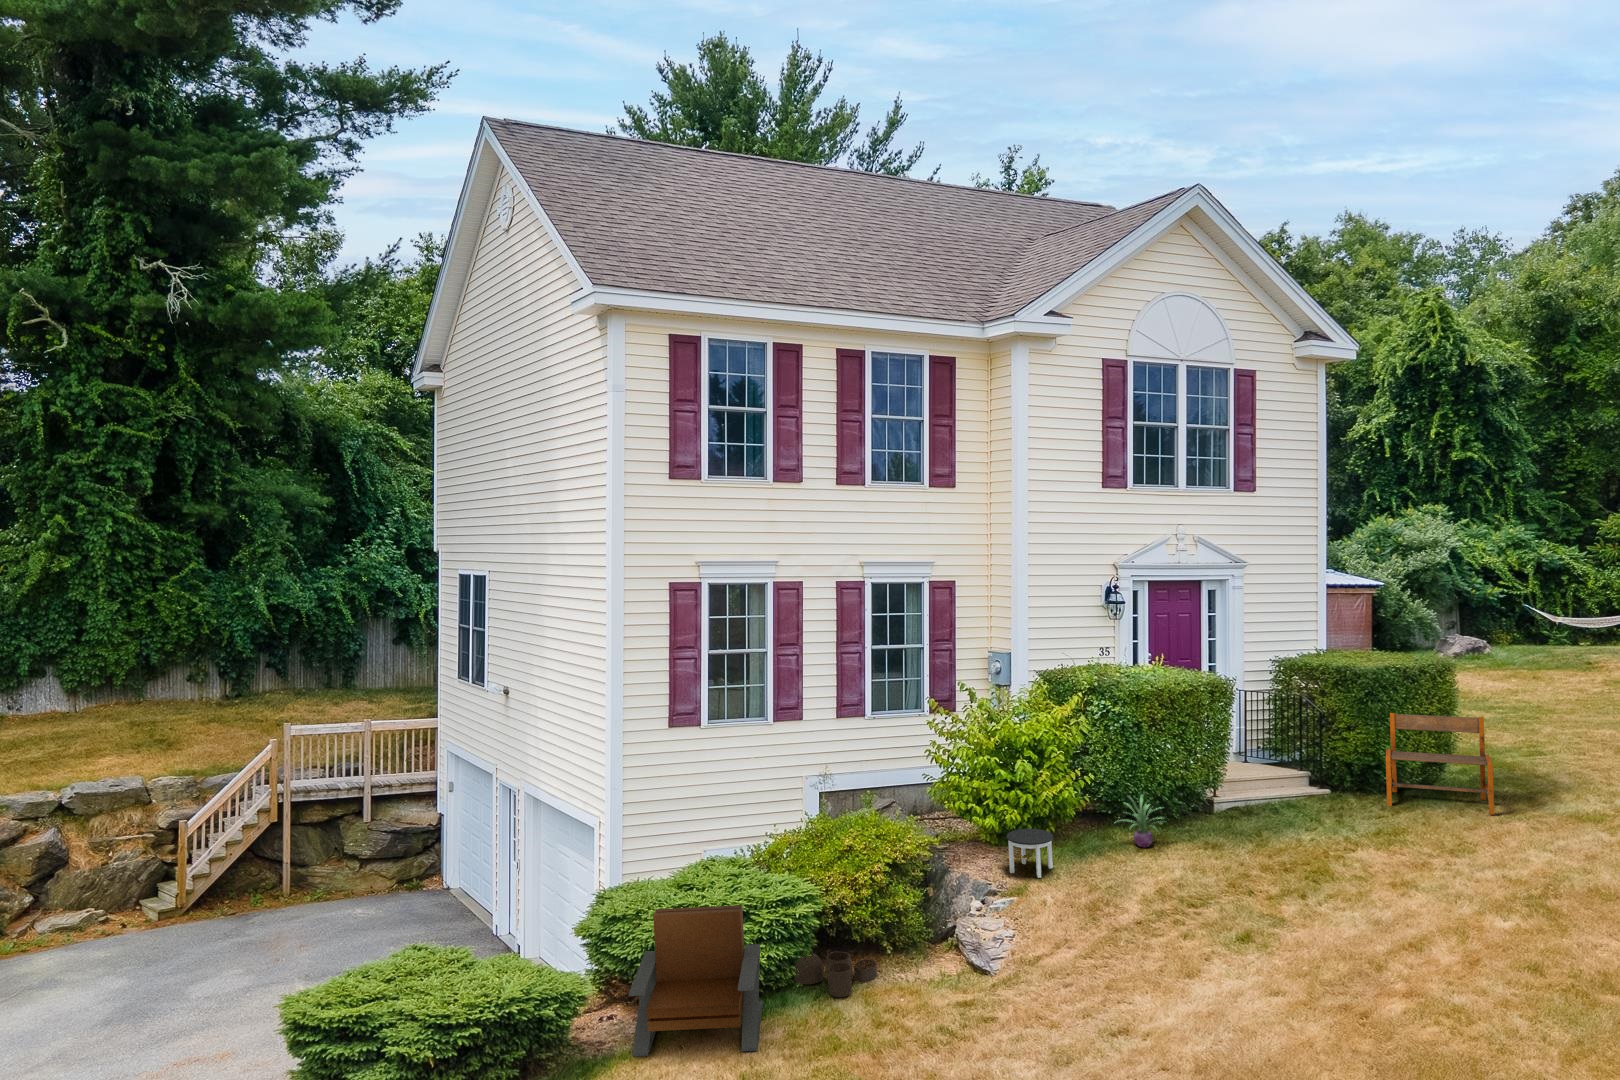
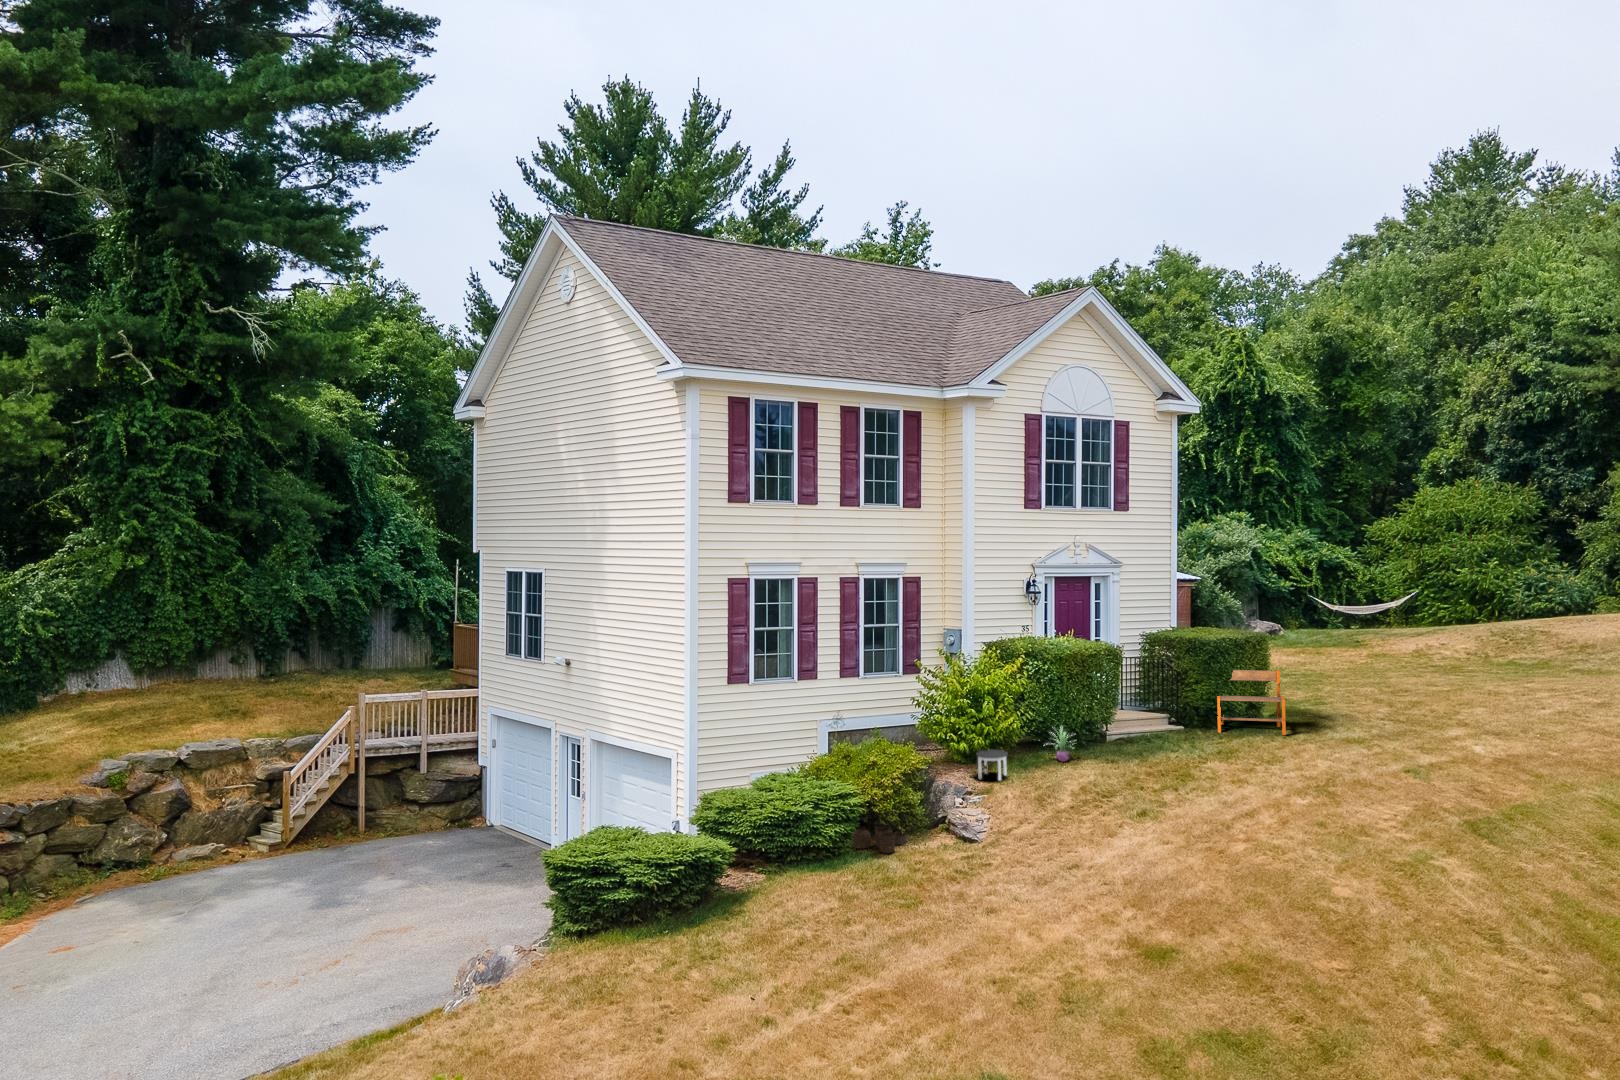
lounge chair: present [629,905,763,1056] -> none [760,794,849,889]

